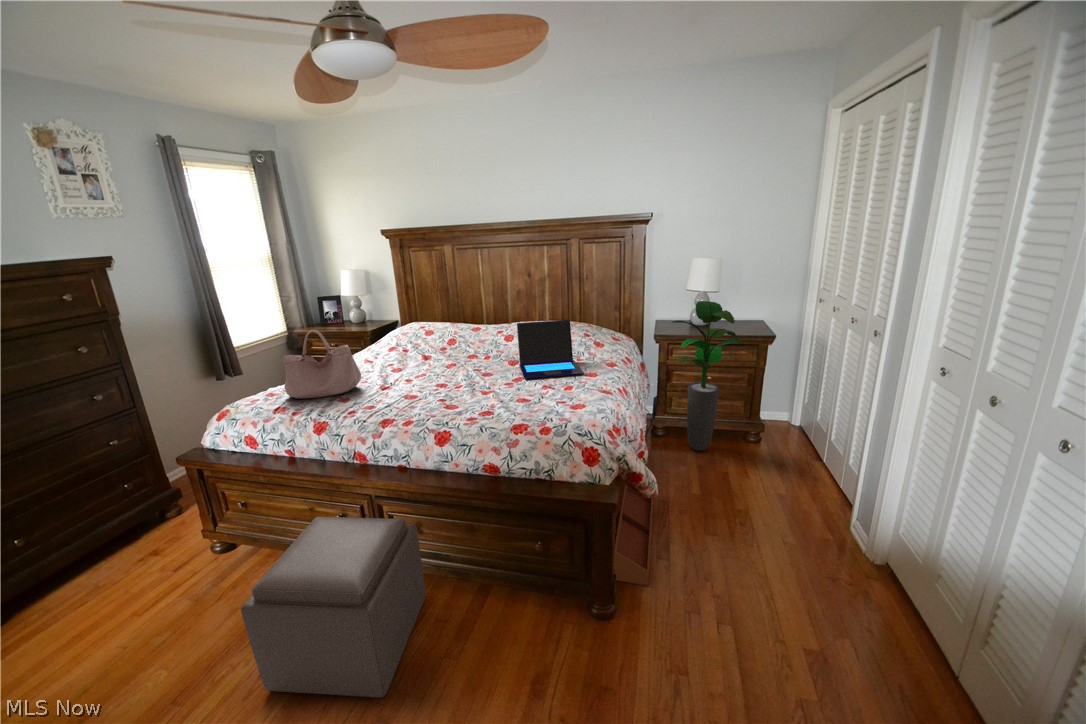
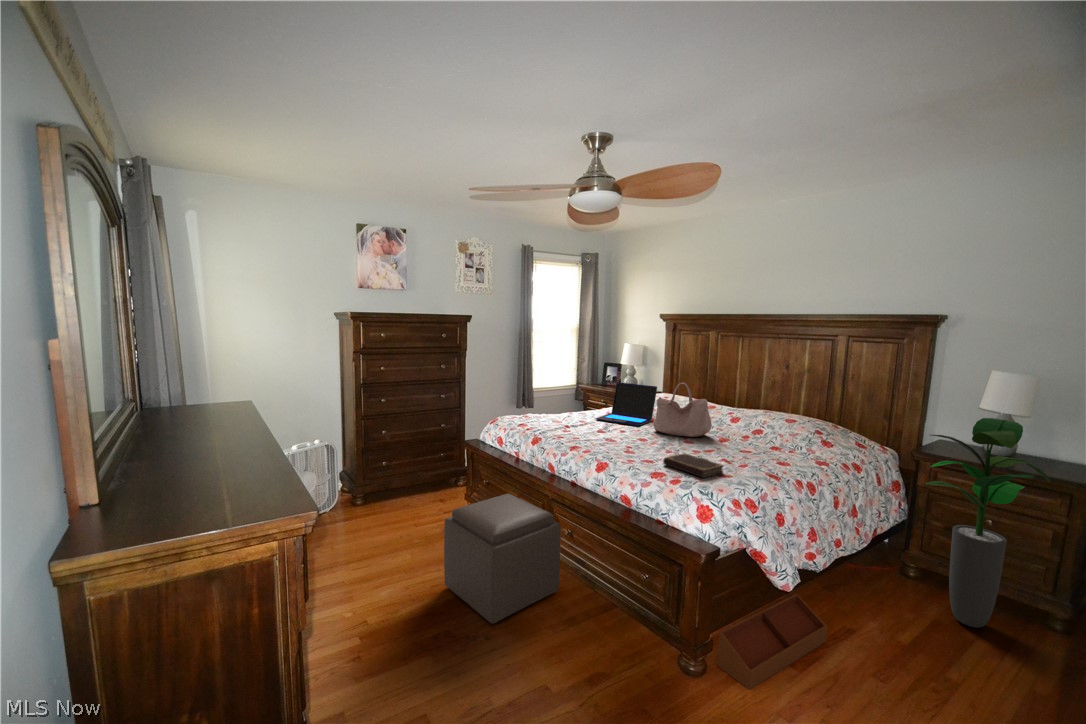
laptop: present [517,320,583,379] -> present [596,382,657,426]
handbag: present [283,330,361,398] -> present [653,382,712,437]
notebook: none [504,391,562,414] -> present [663,454,724,478]

